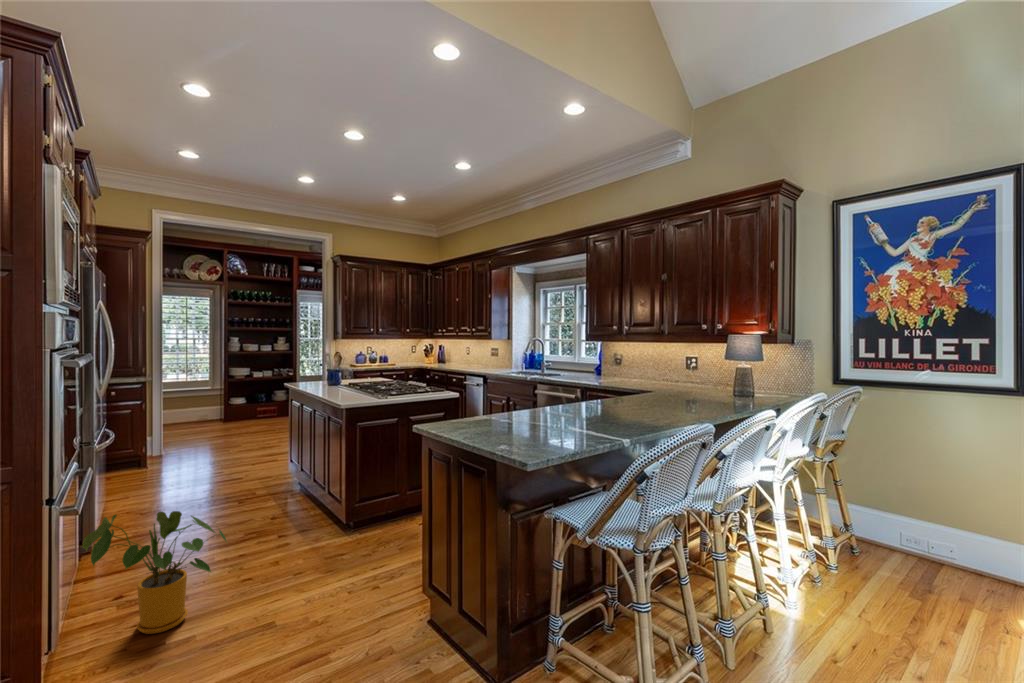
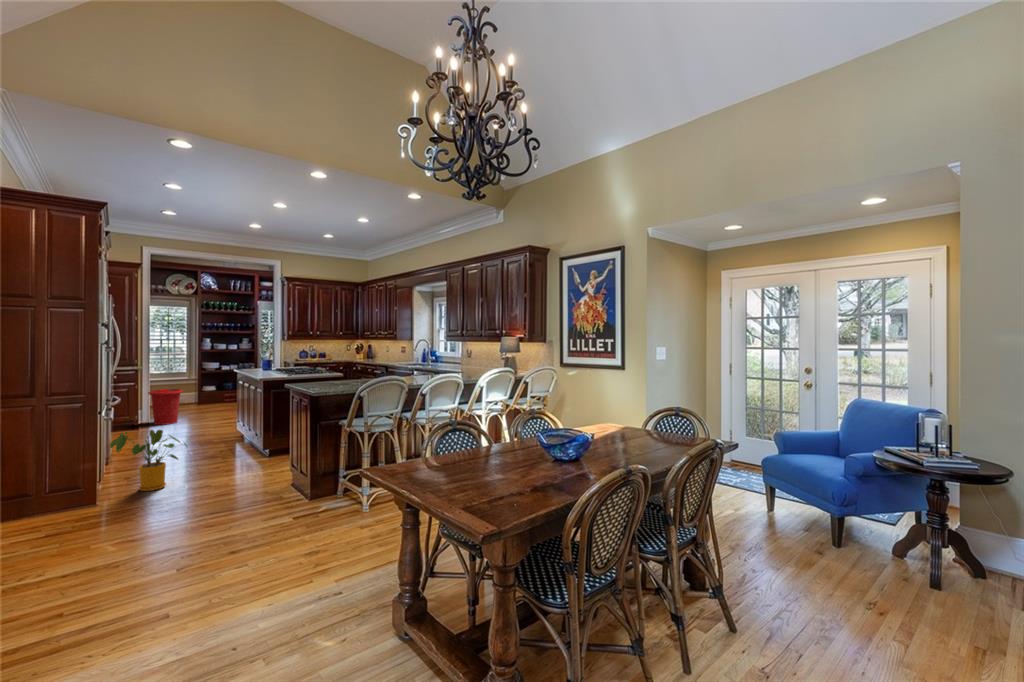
waste bin: none [159,407,207,458] -> present [148,389,183,425]

